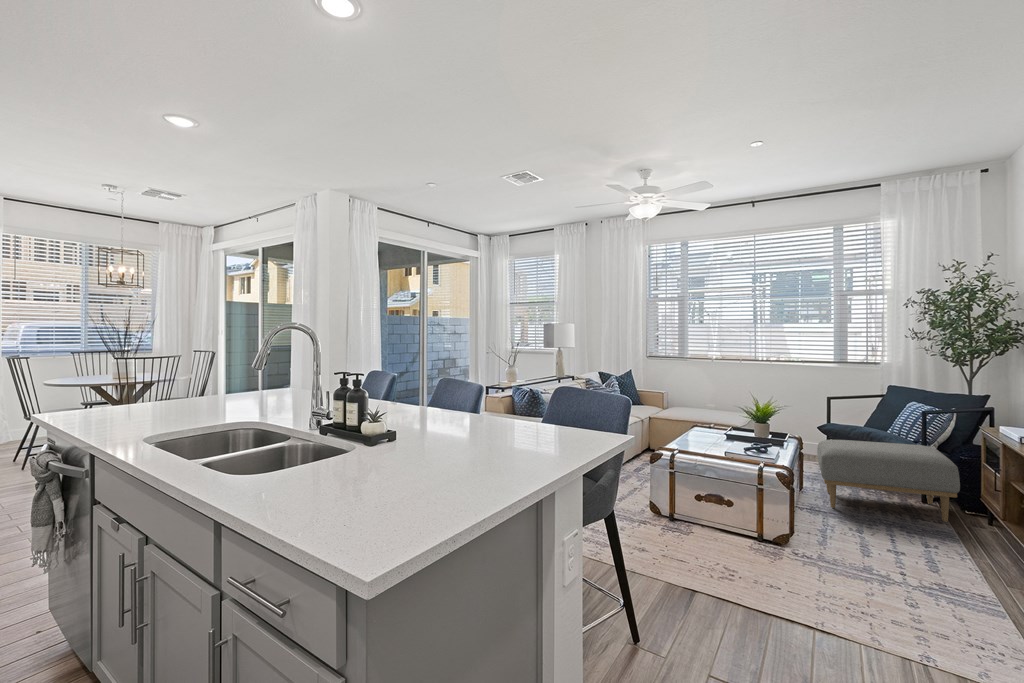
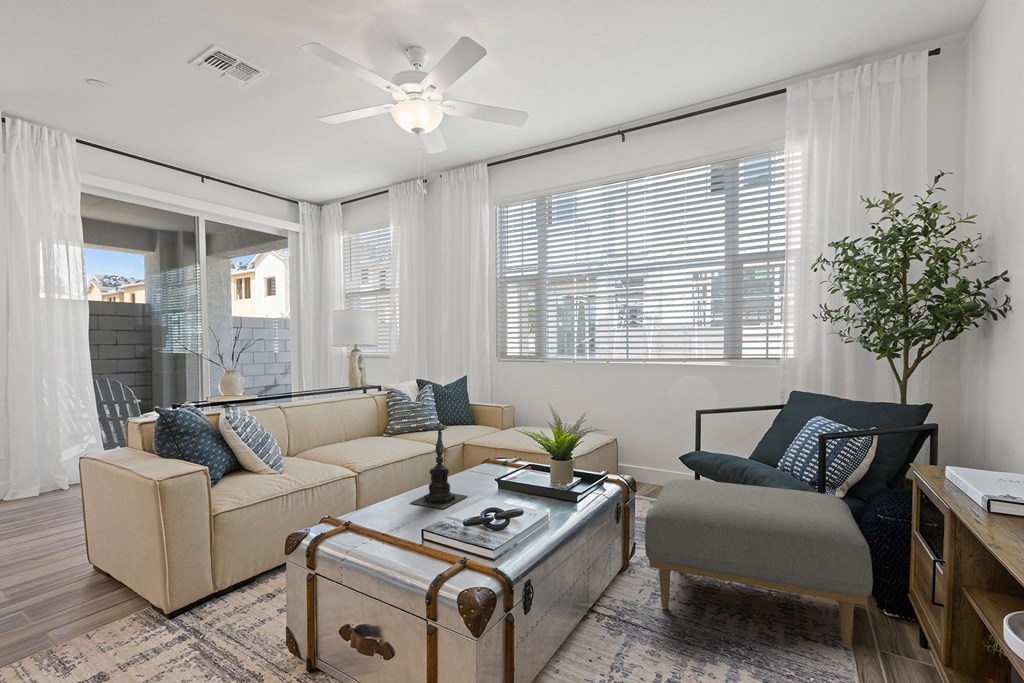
candle holder: none [685,400,713,451] -> present [410,416,467,509]

